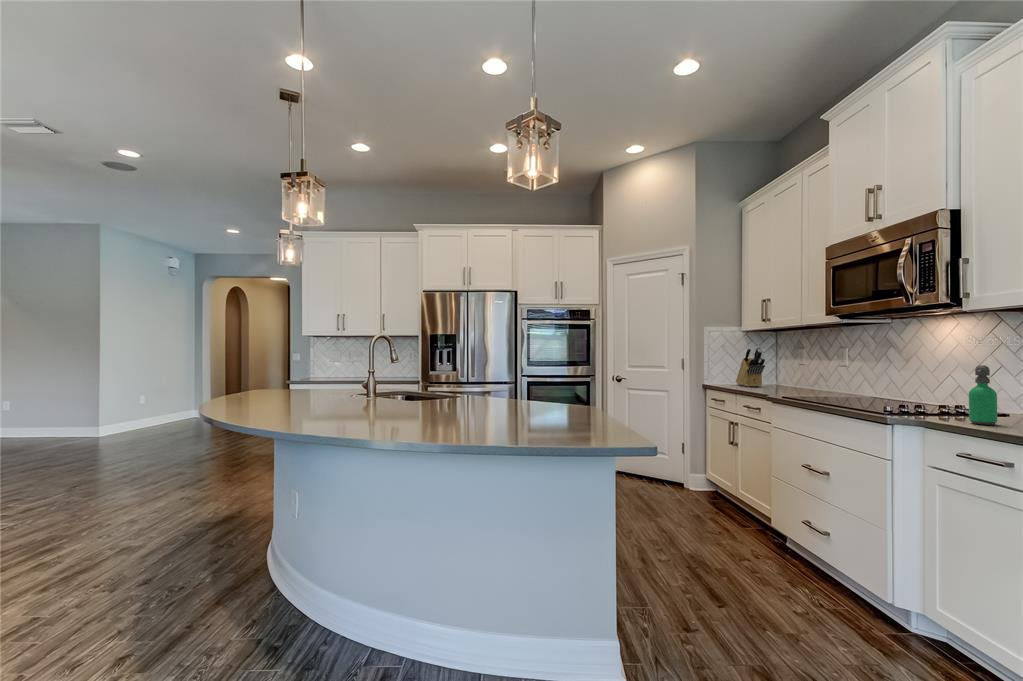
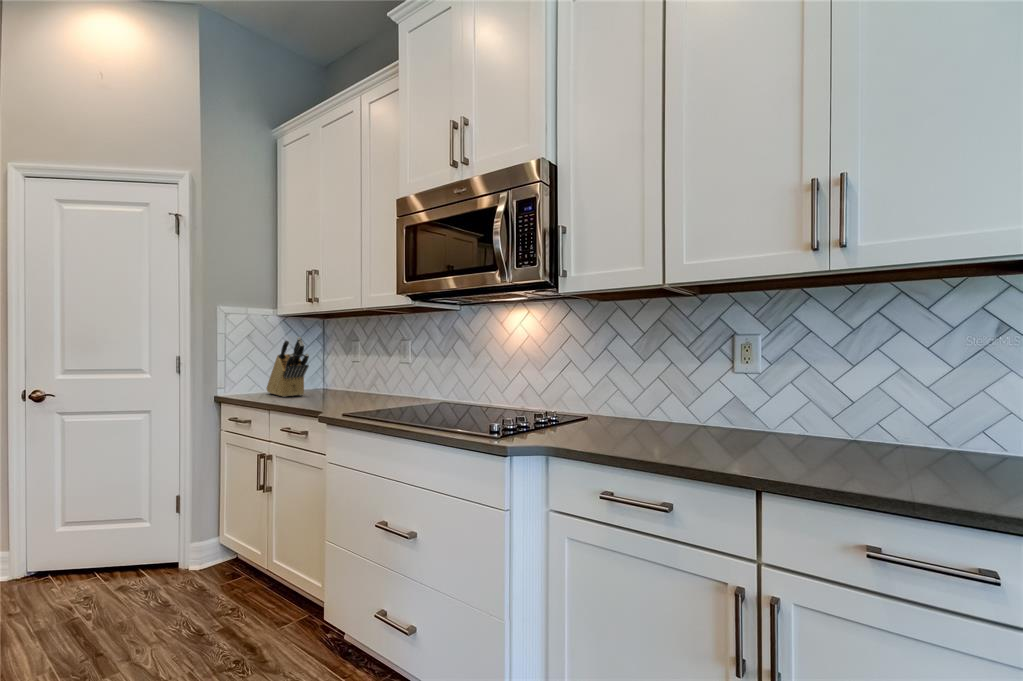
soap dispenser: present [969,365,997,425] -> none [581,364,608,442]

